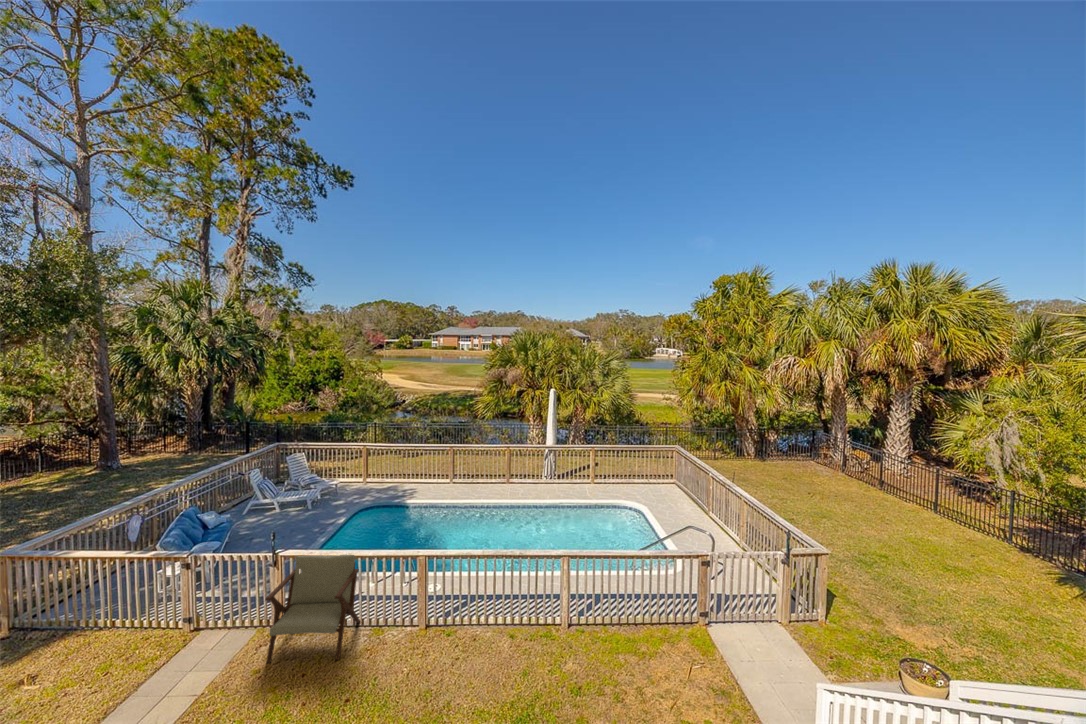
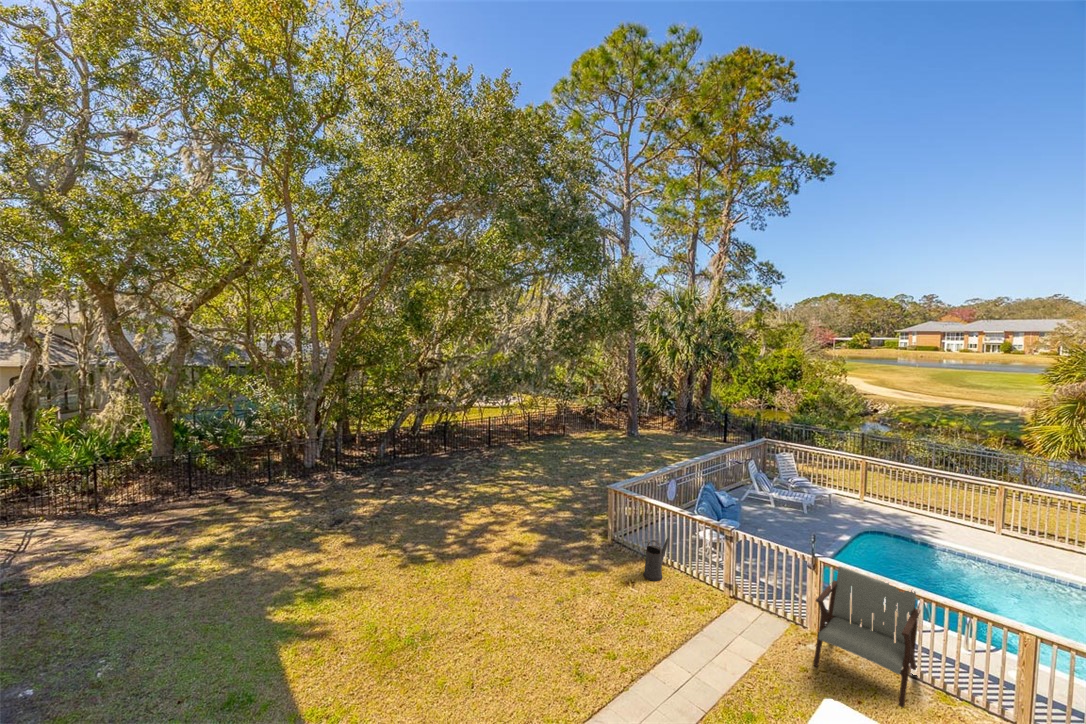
watering can: none [54,595,106,662] -> present [644,538,669,581]

